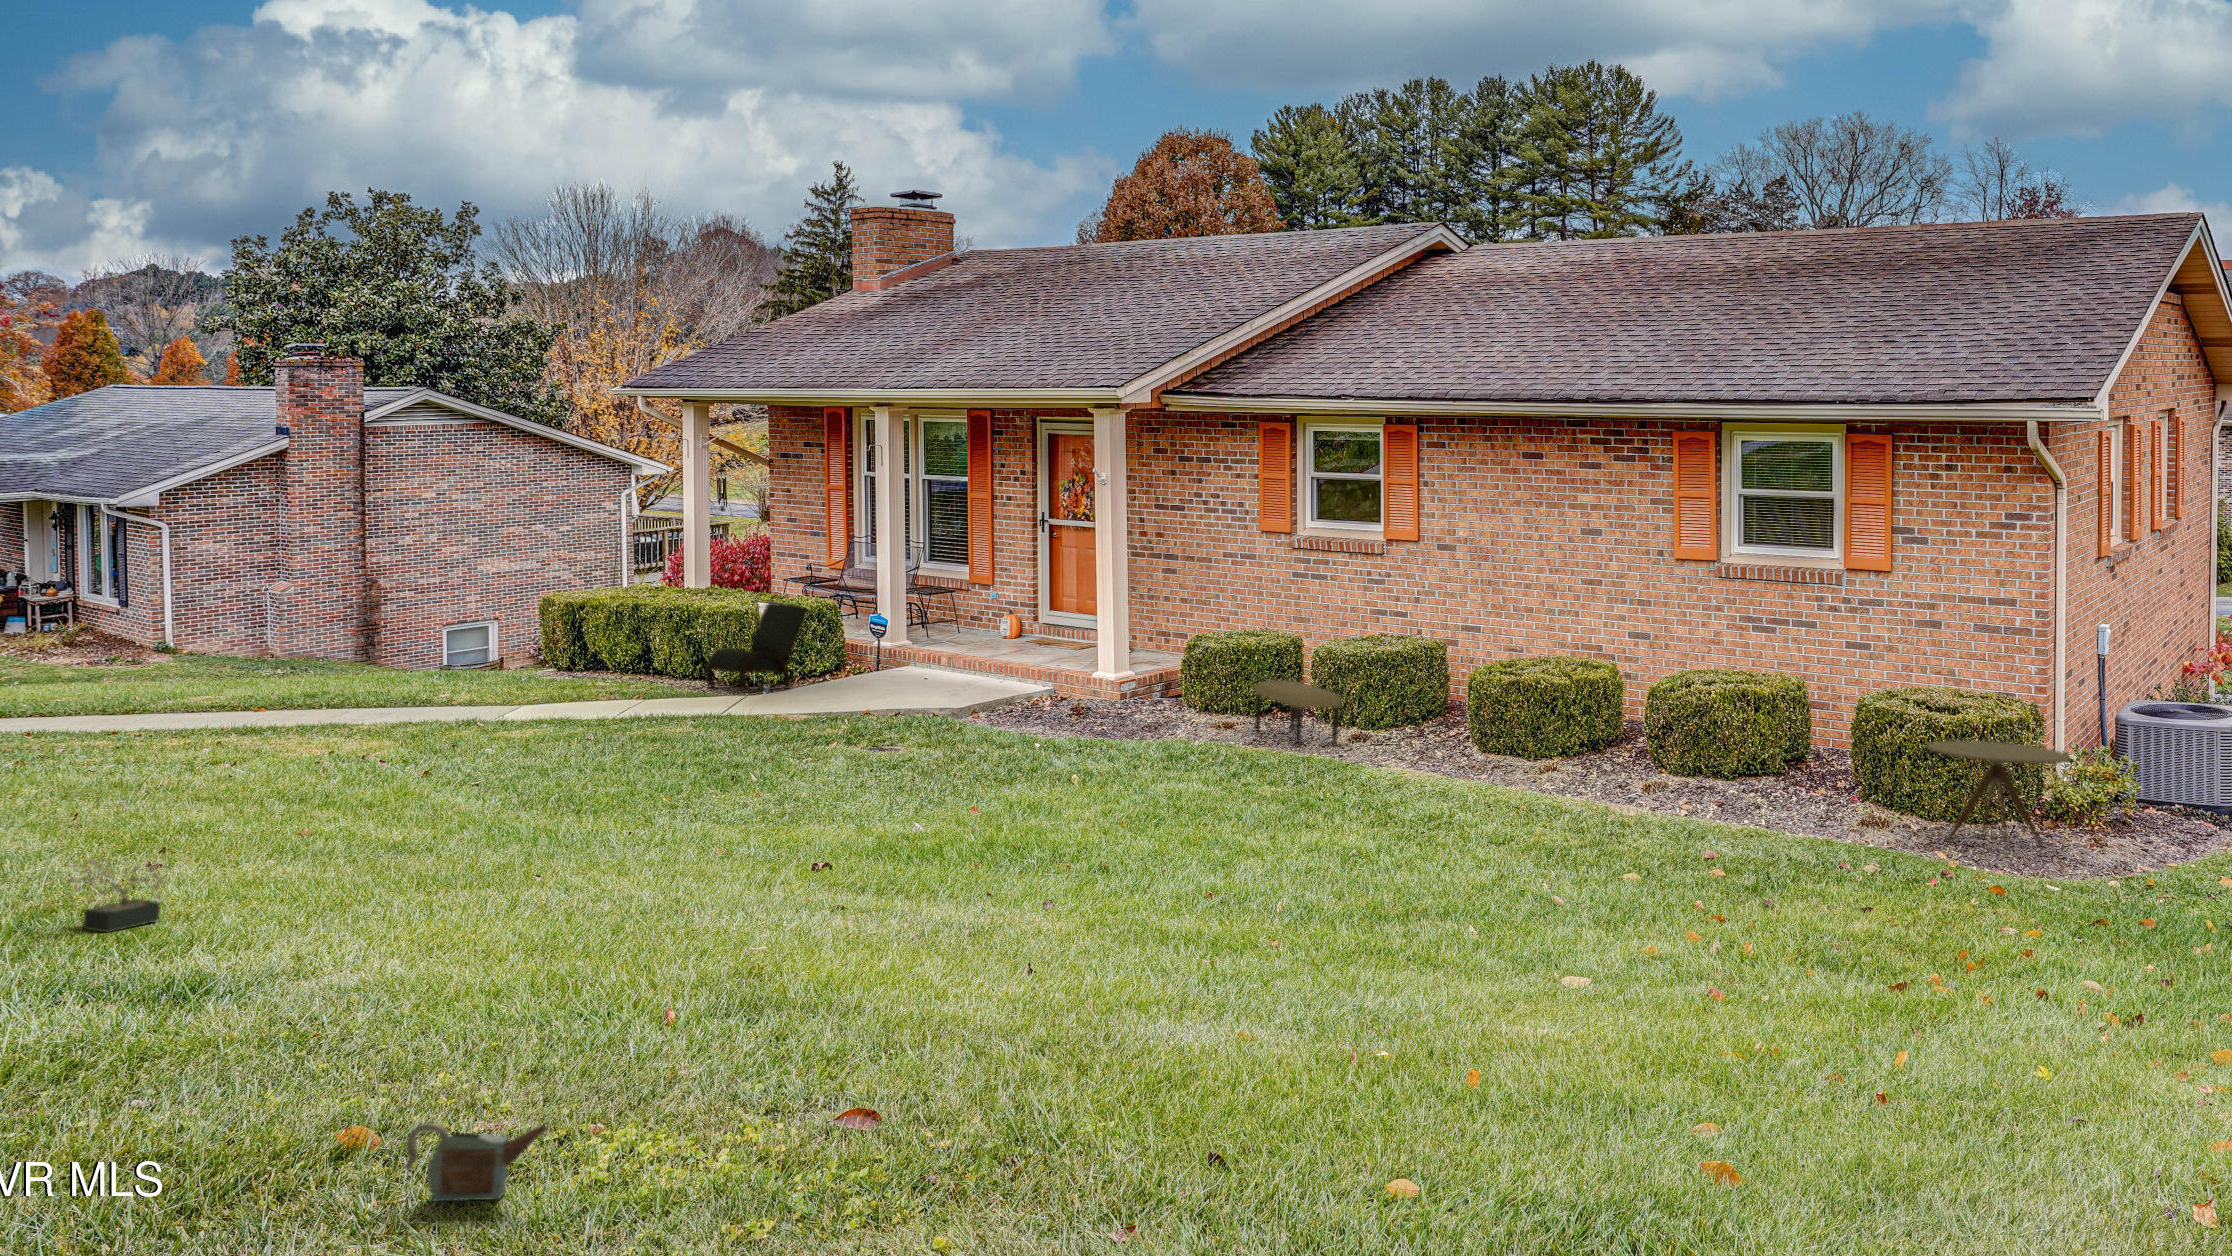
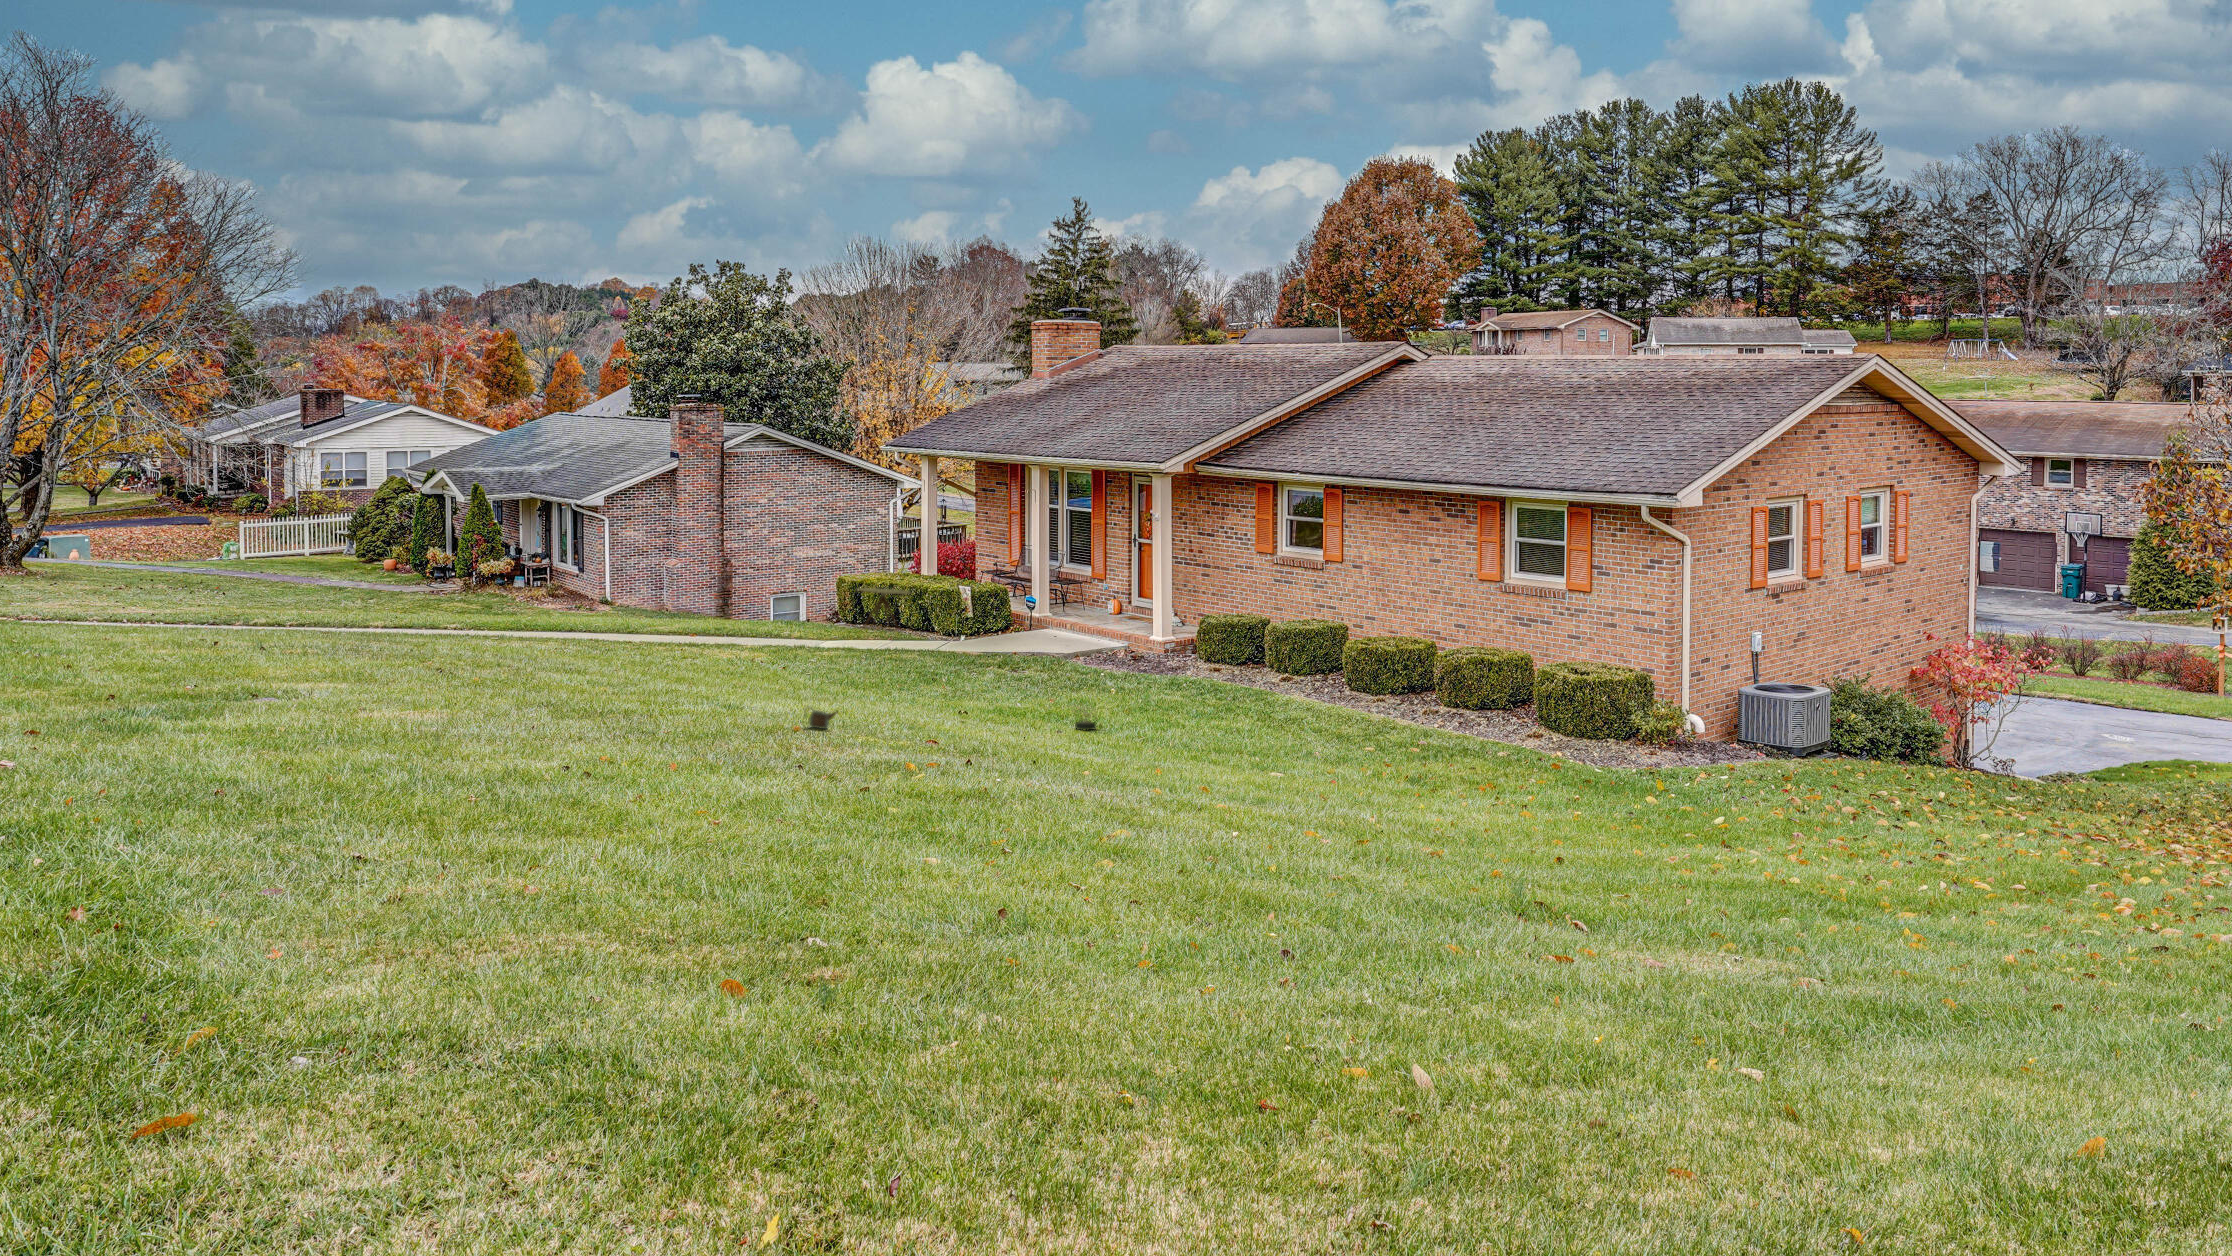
lounge chair: present [705,602,807,693] -> none [925,585,987,640]
bench: present [1255,680,1341,746] -> none [1234,646,1277,686]
round table: present [1927,741,2070,853] -> present [857,588,910,626]
decorative plant: present [68,859,166,933] -> present [1075,704,1096,731]

